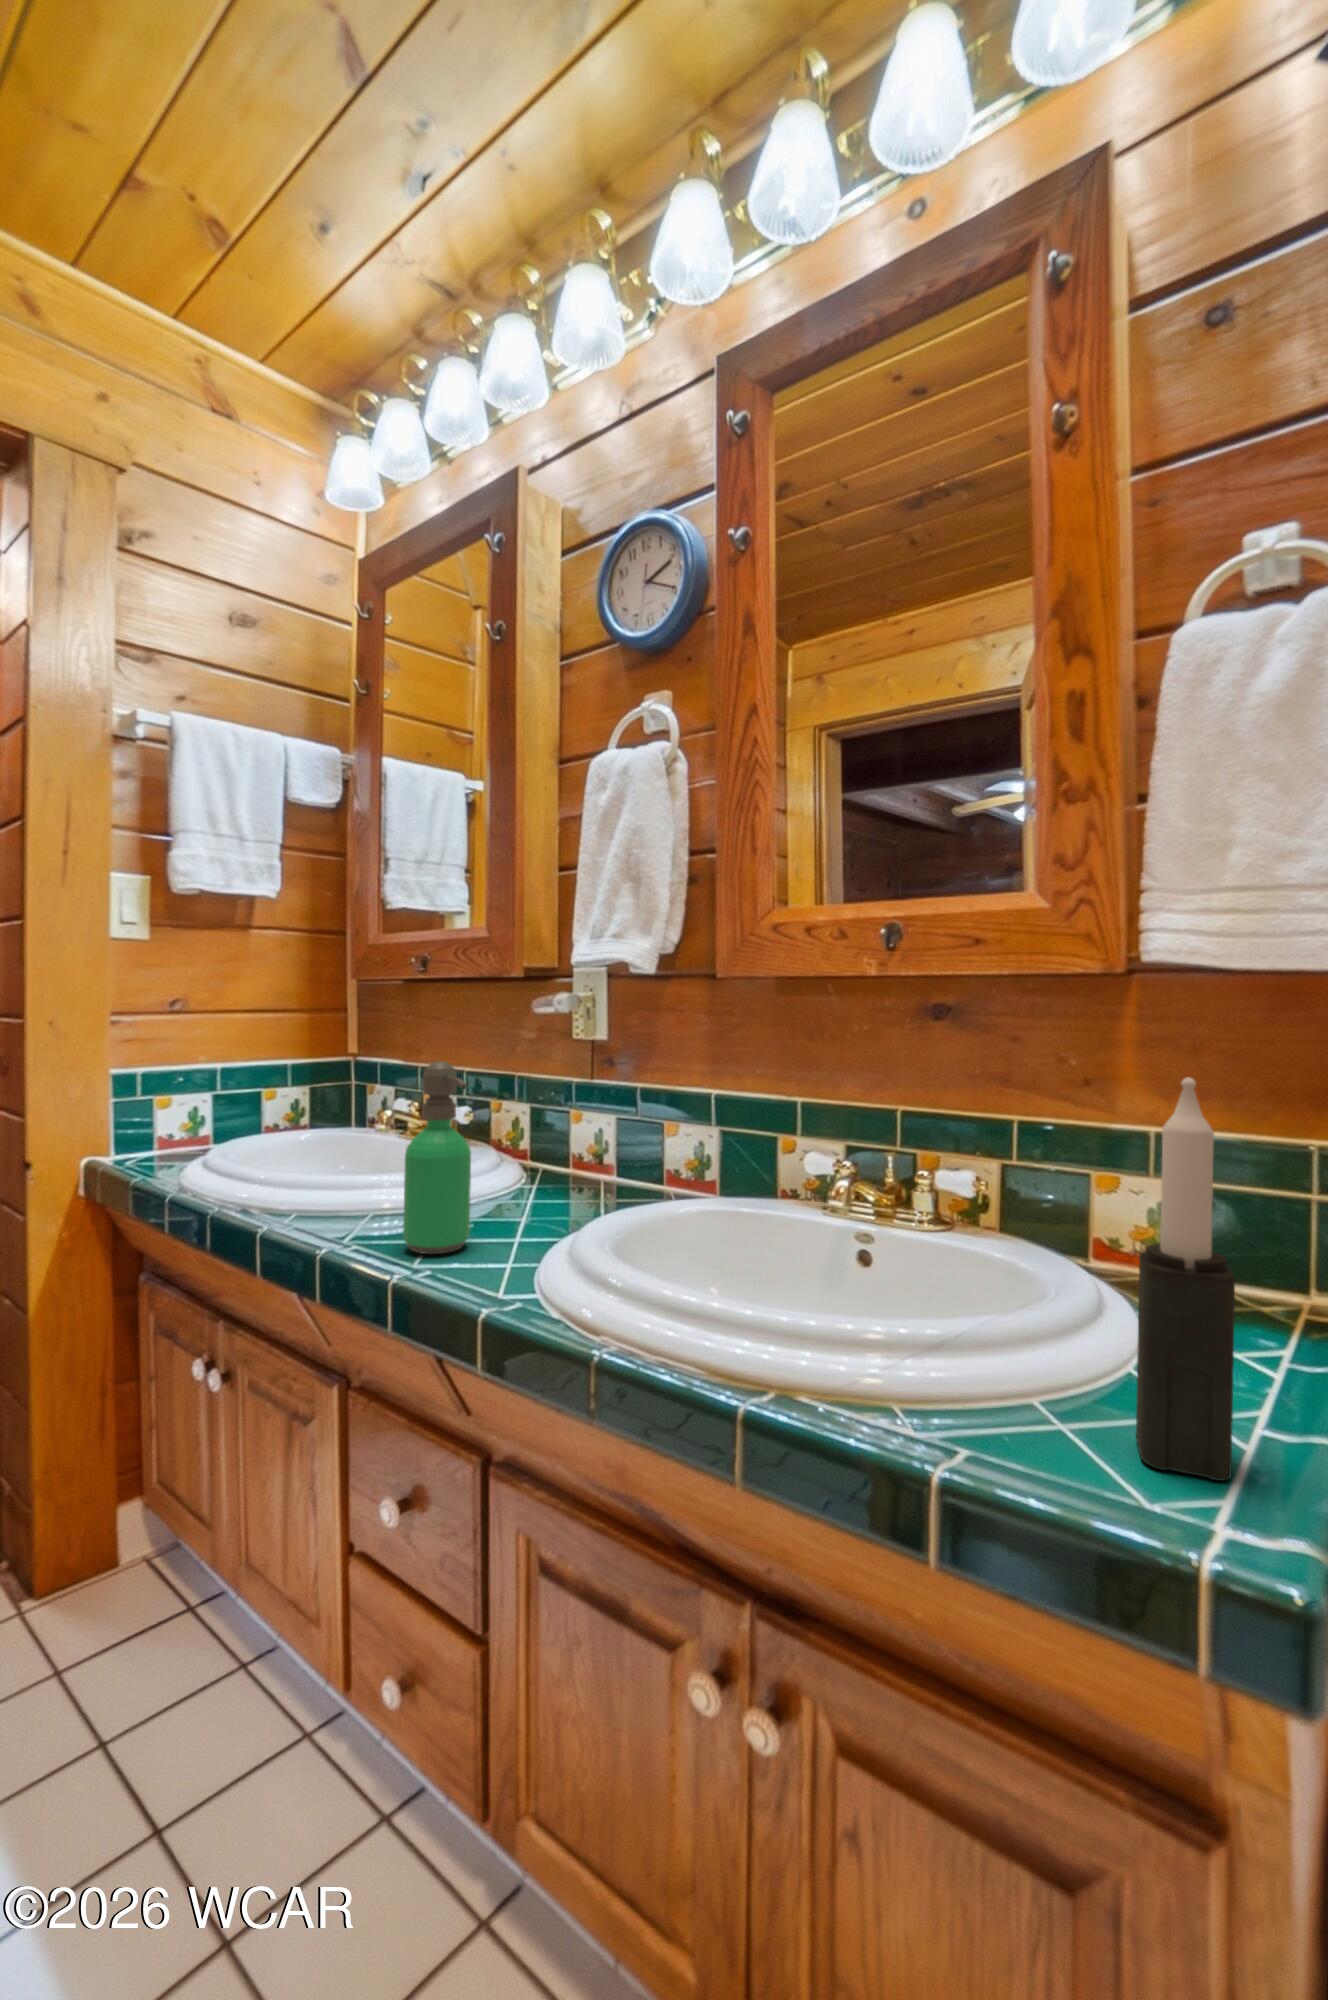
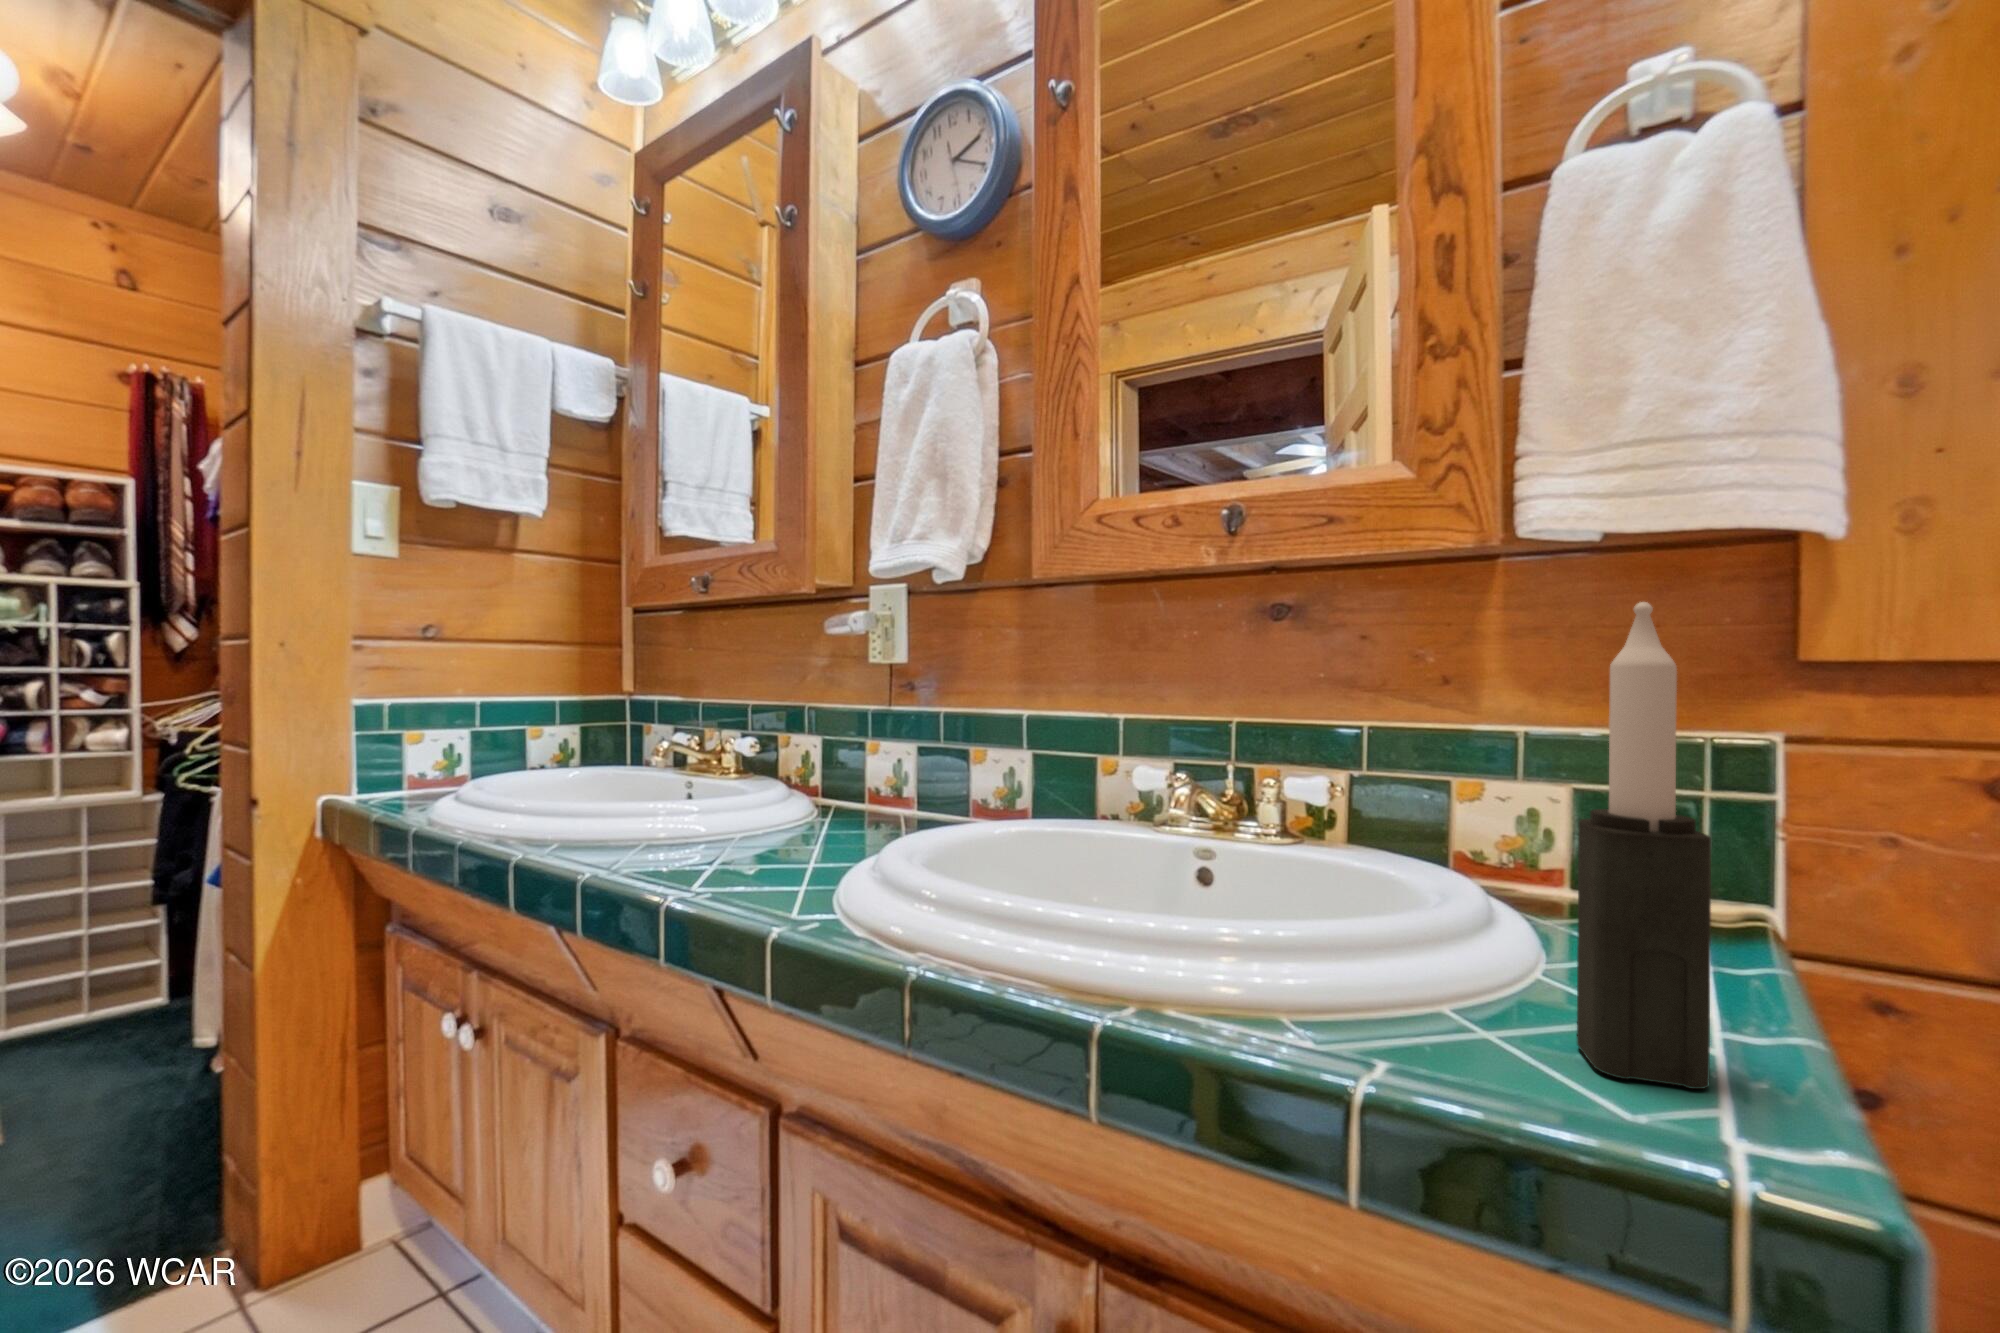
soap dispenser: present [403,1061,471,1254] -> none [680,659,758,878]

